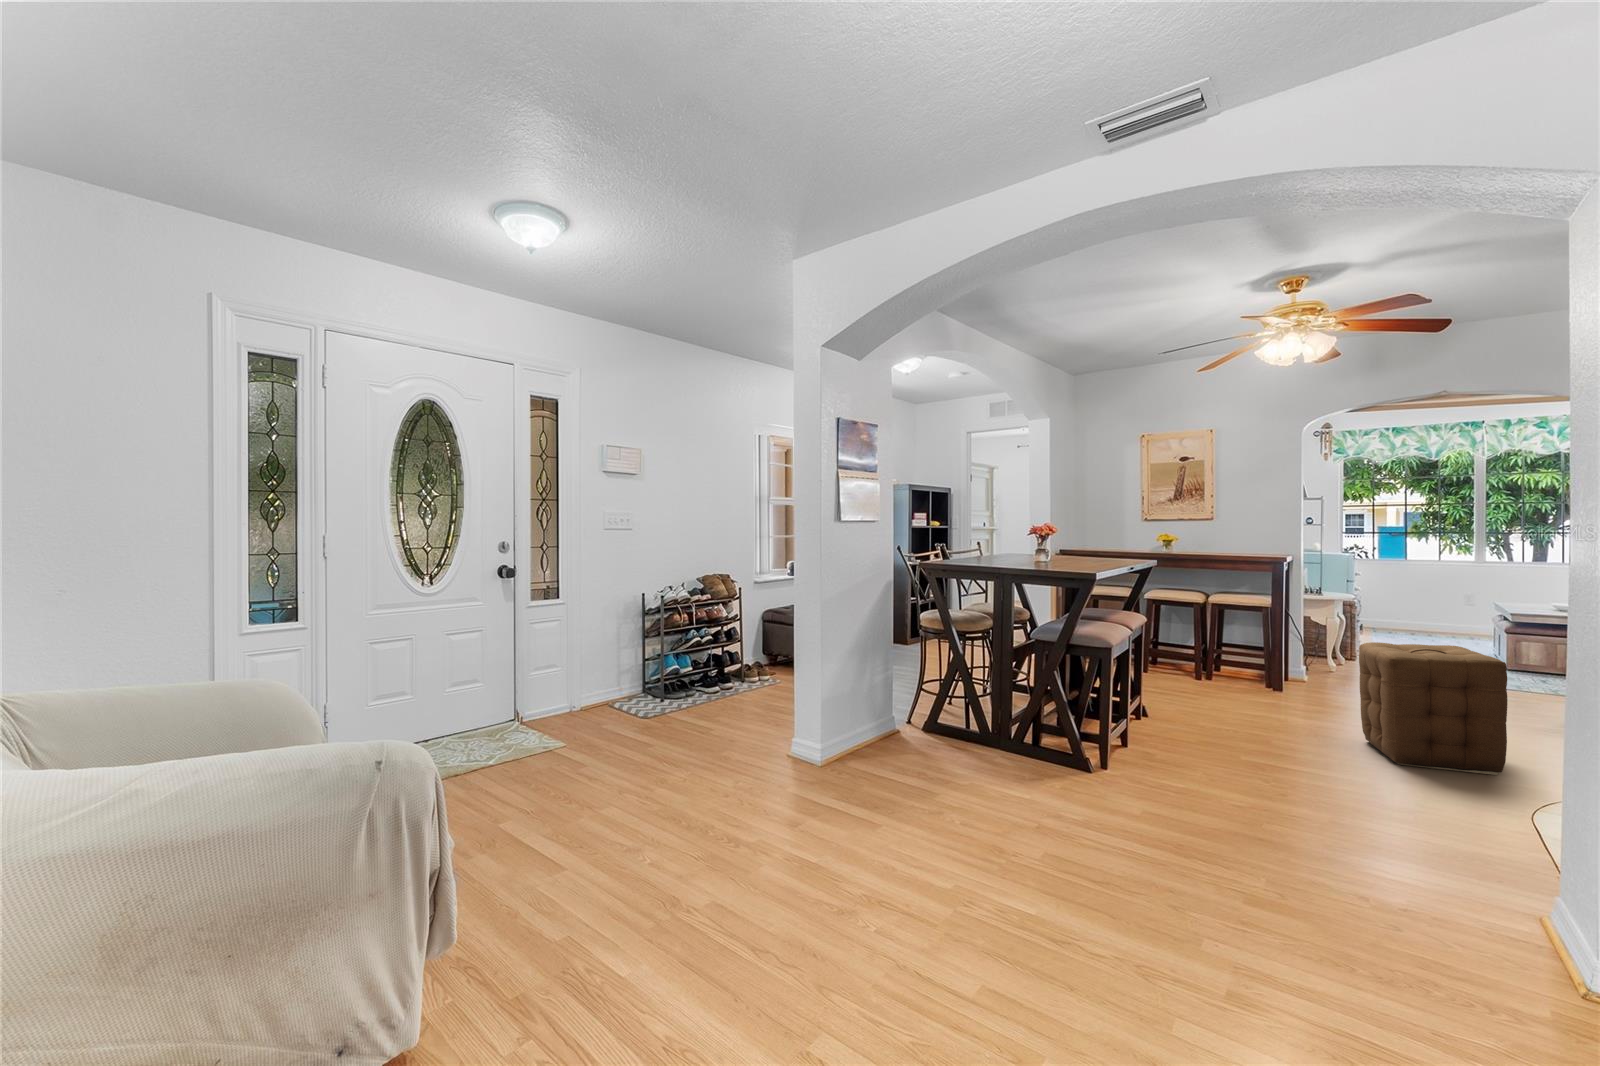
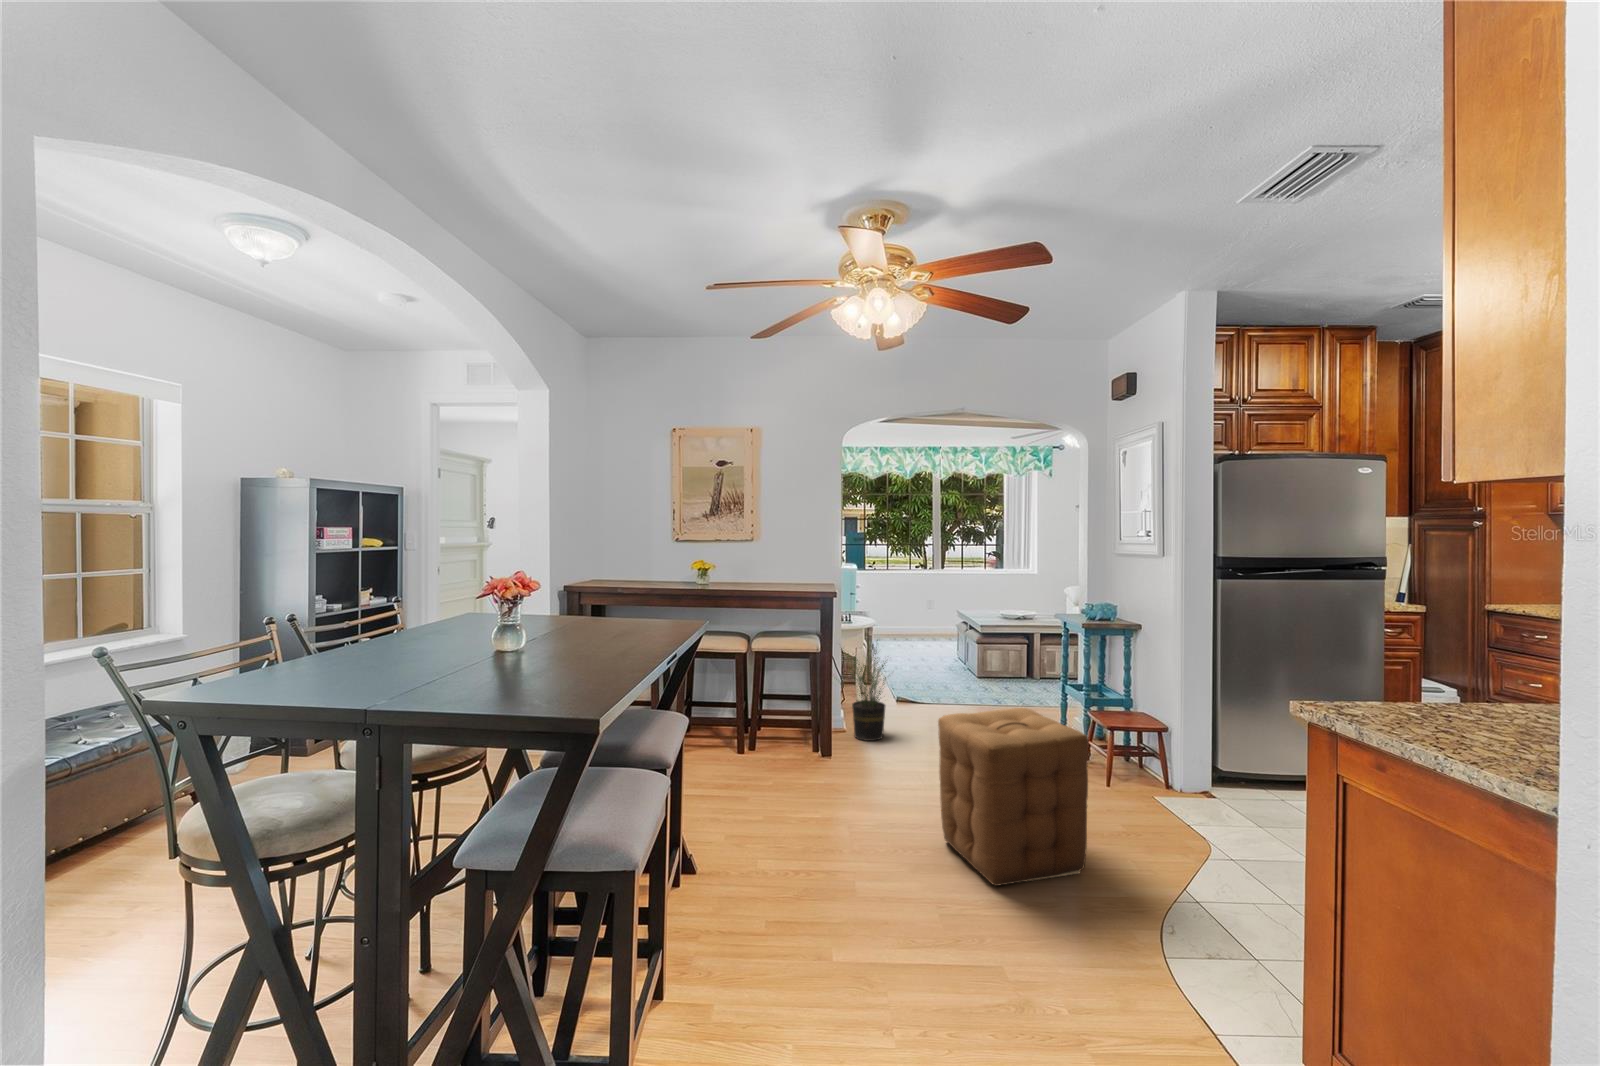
potted plant: none [1292,602,1361,689] -> present [847,640,886,741]

